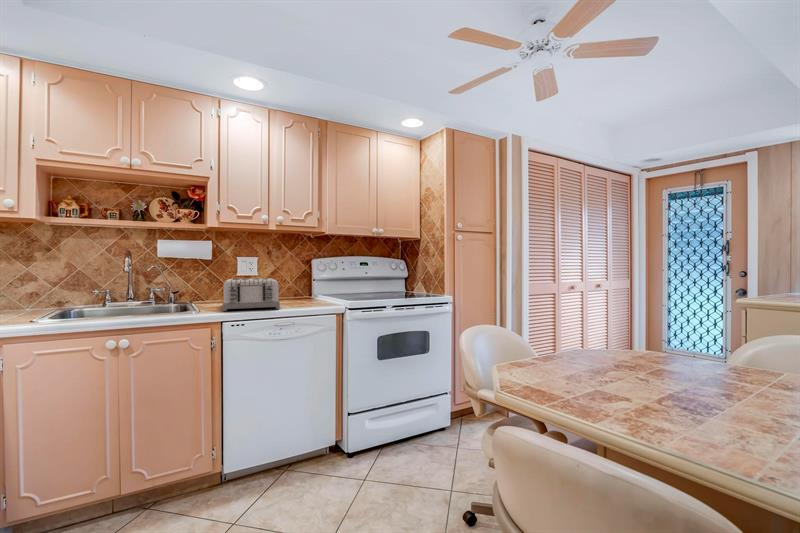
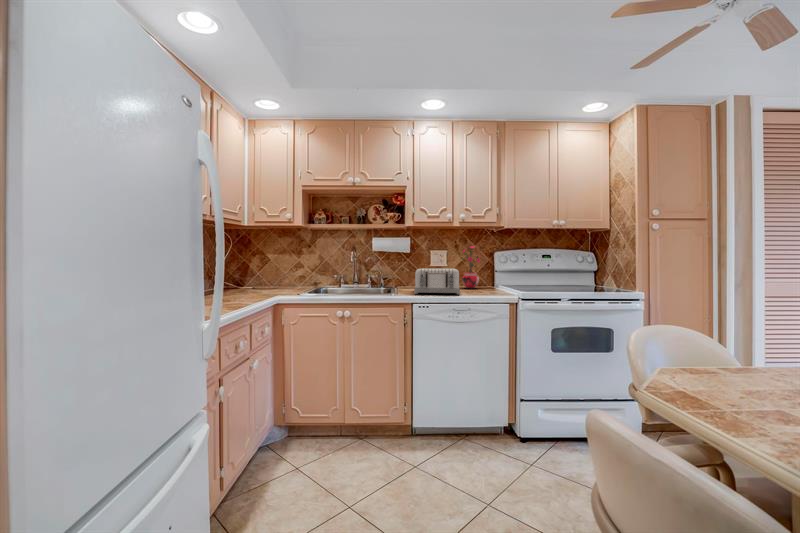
potted plant: none [273,250,299,300] -> present [462,246,480,289]

